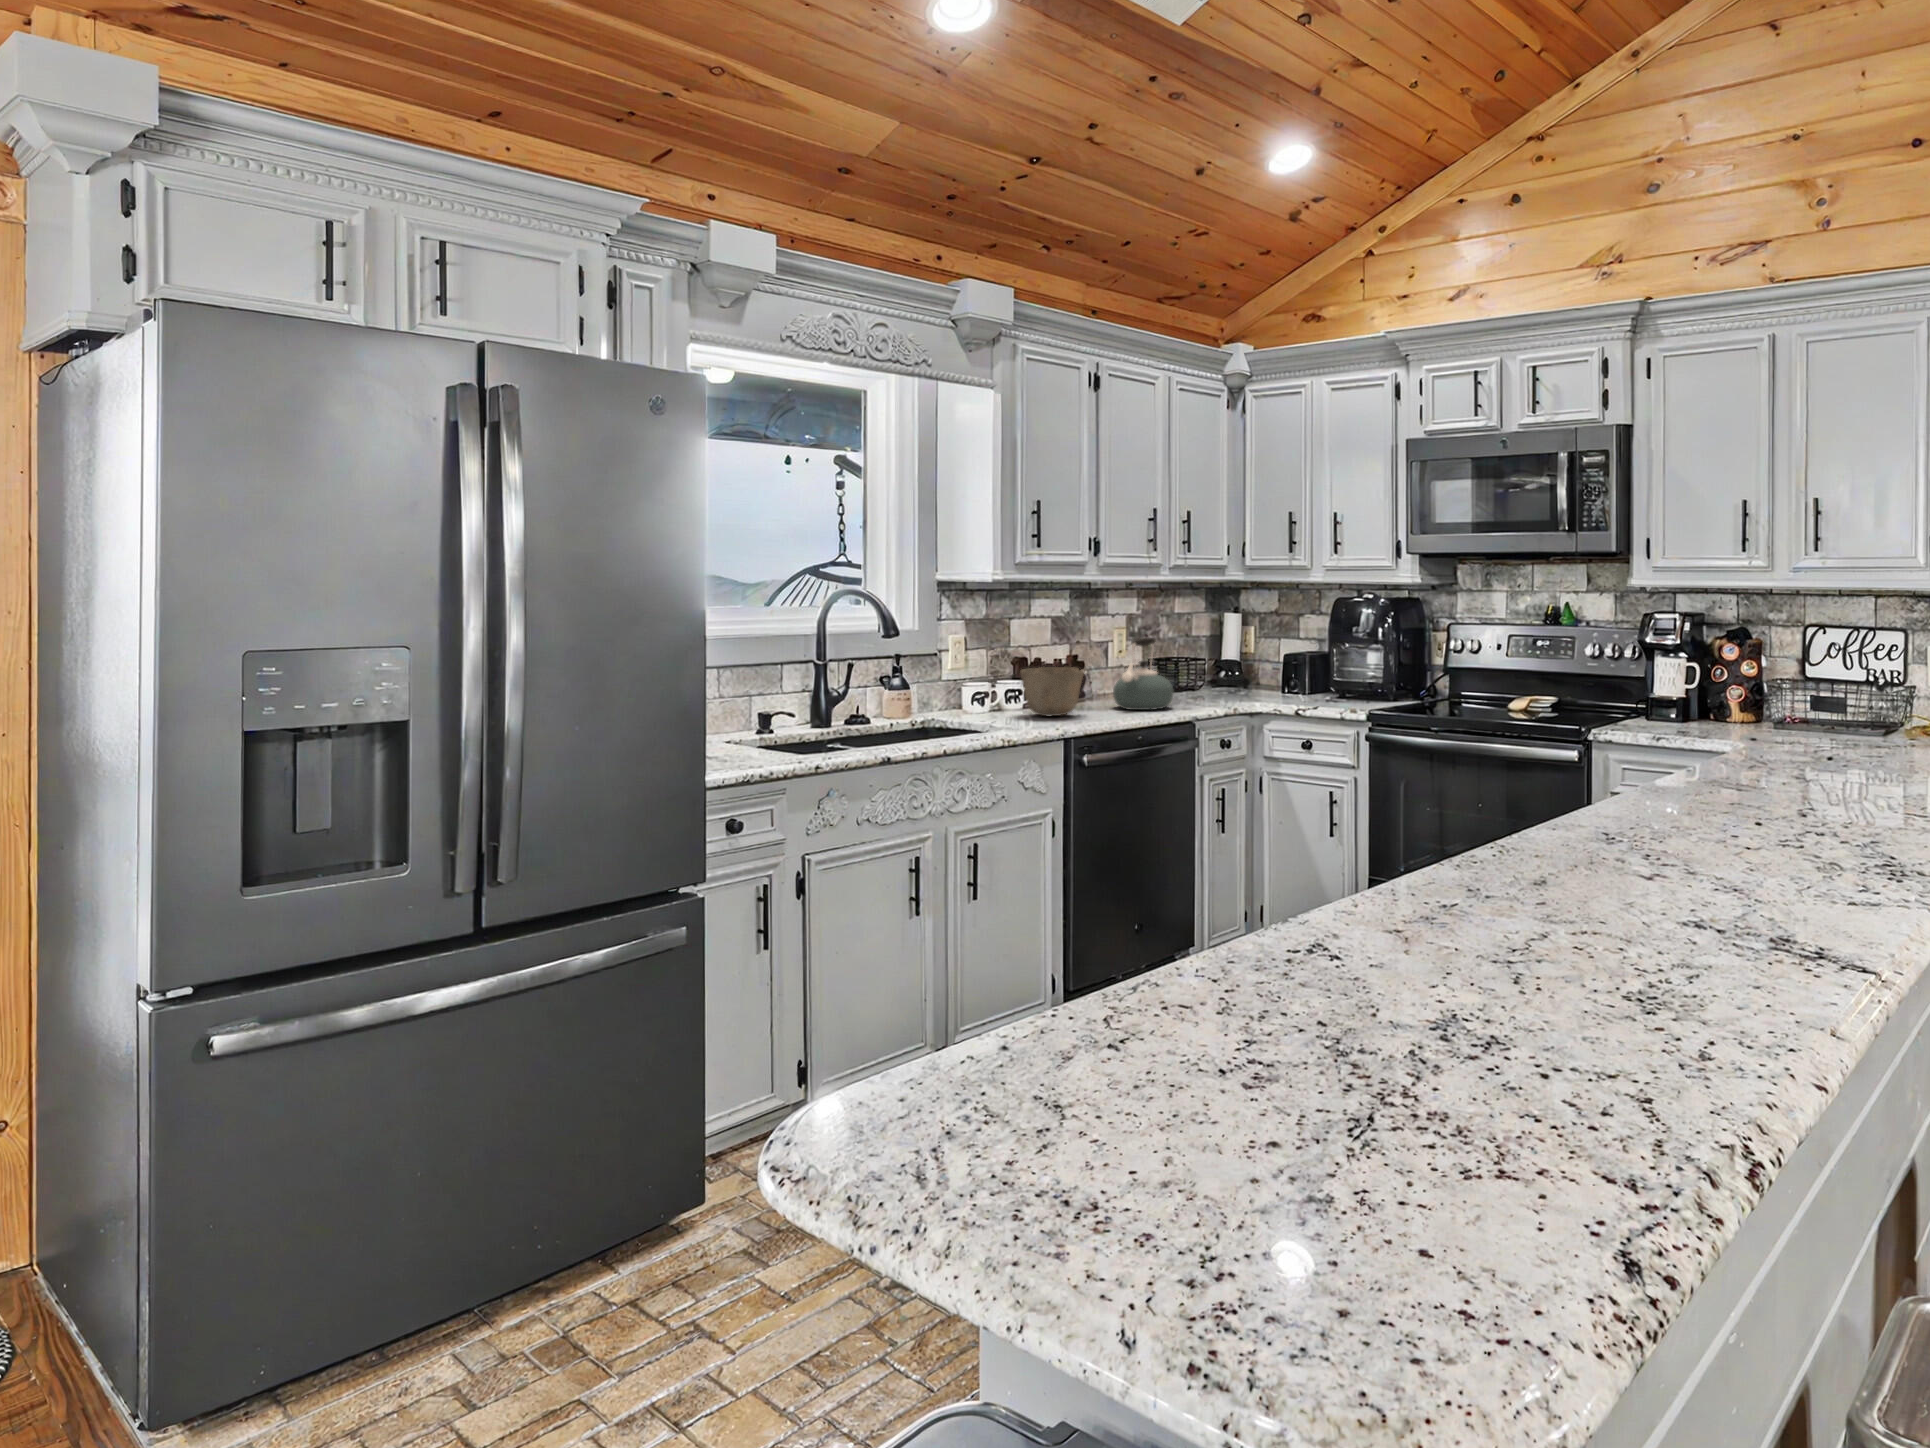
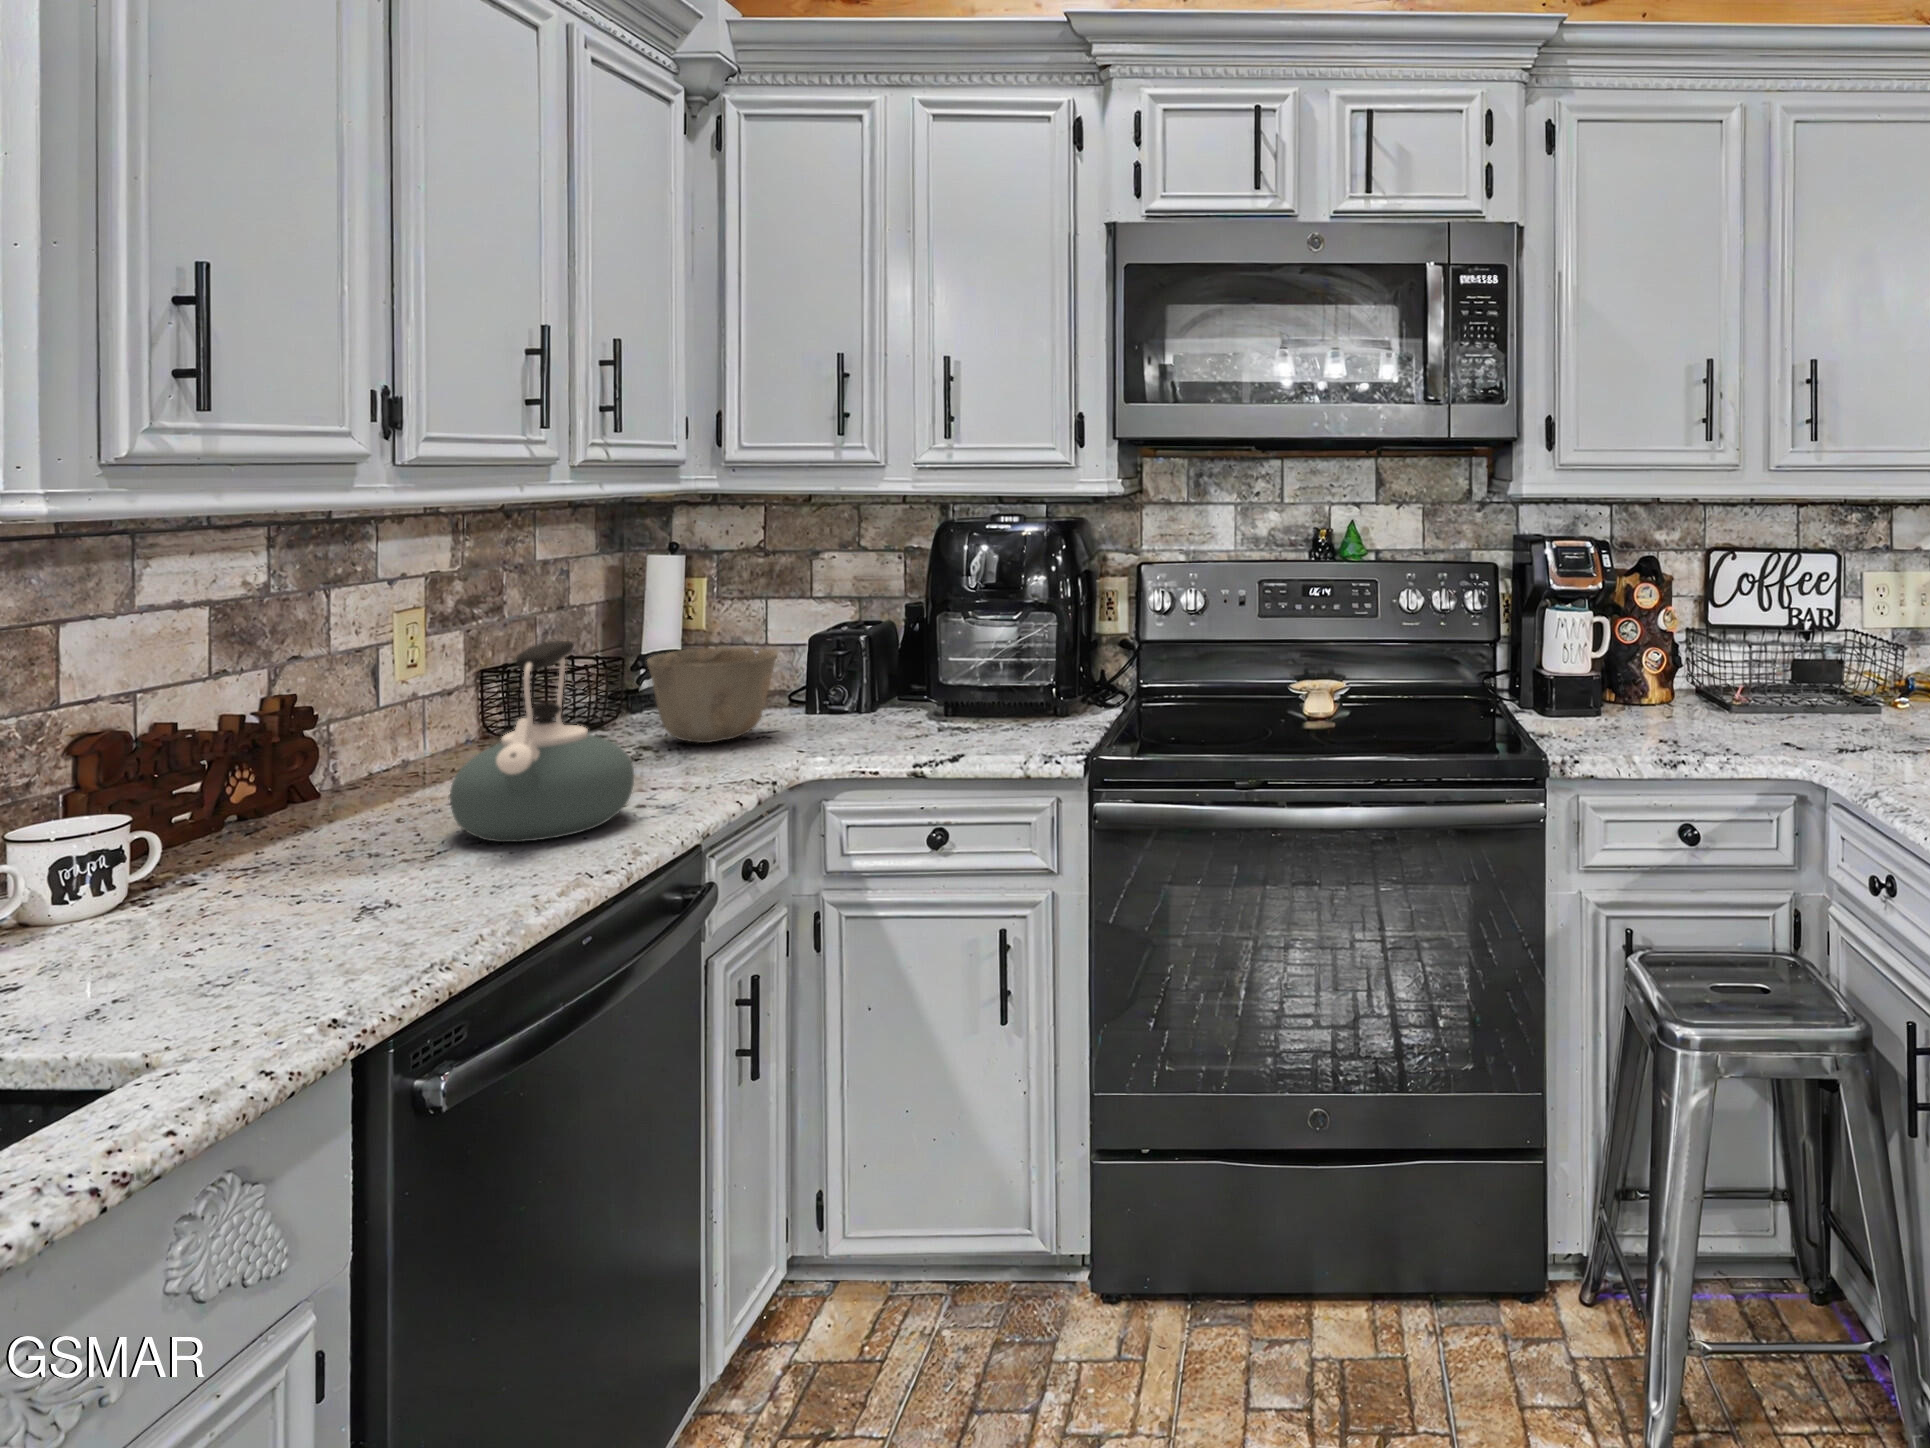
ceramic bowl: present [1020,667,1084,716] -> present [647,647,778,743]

